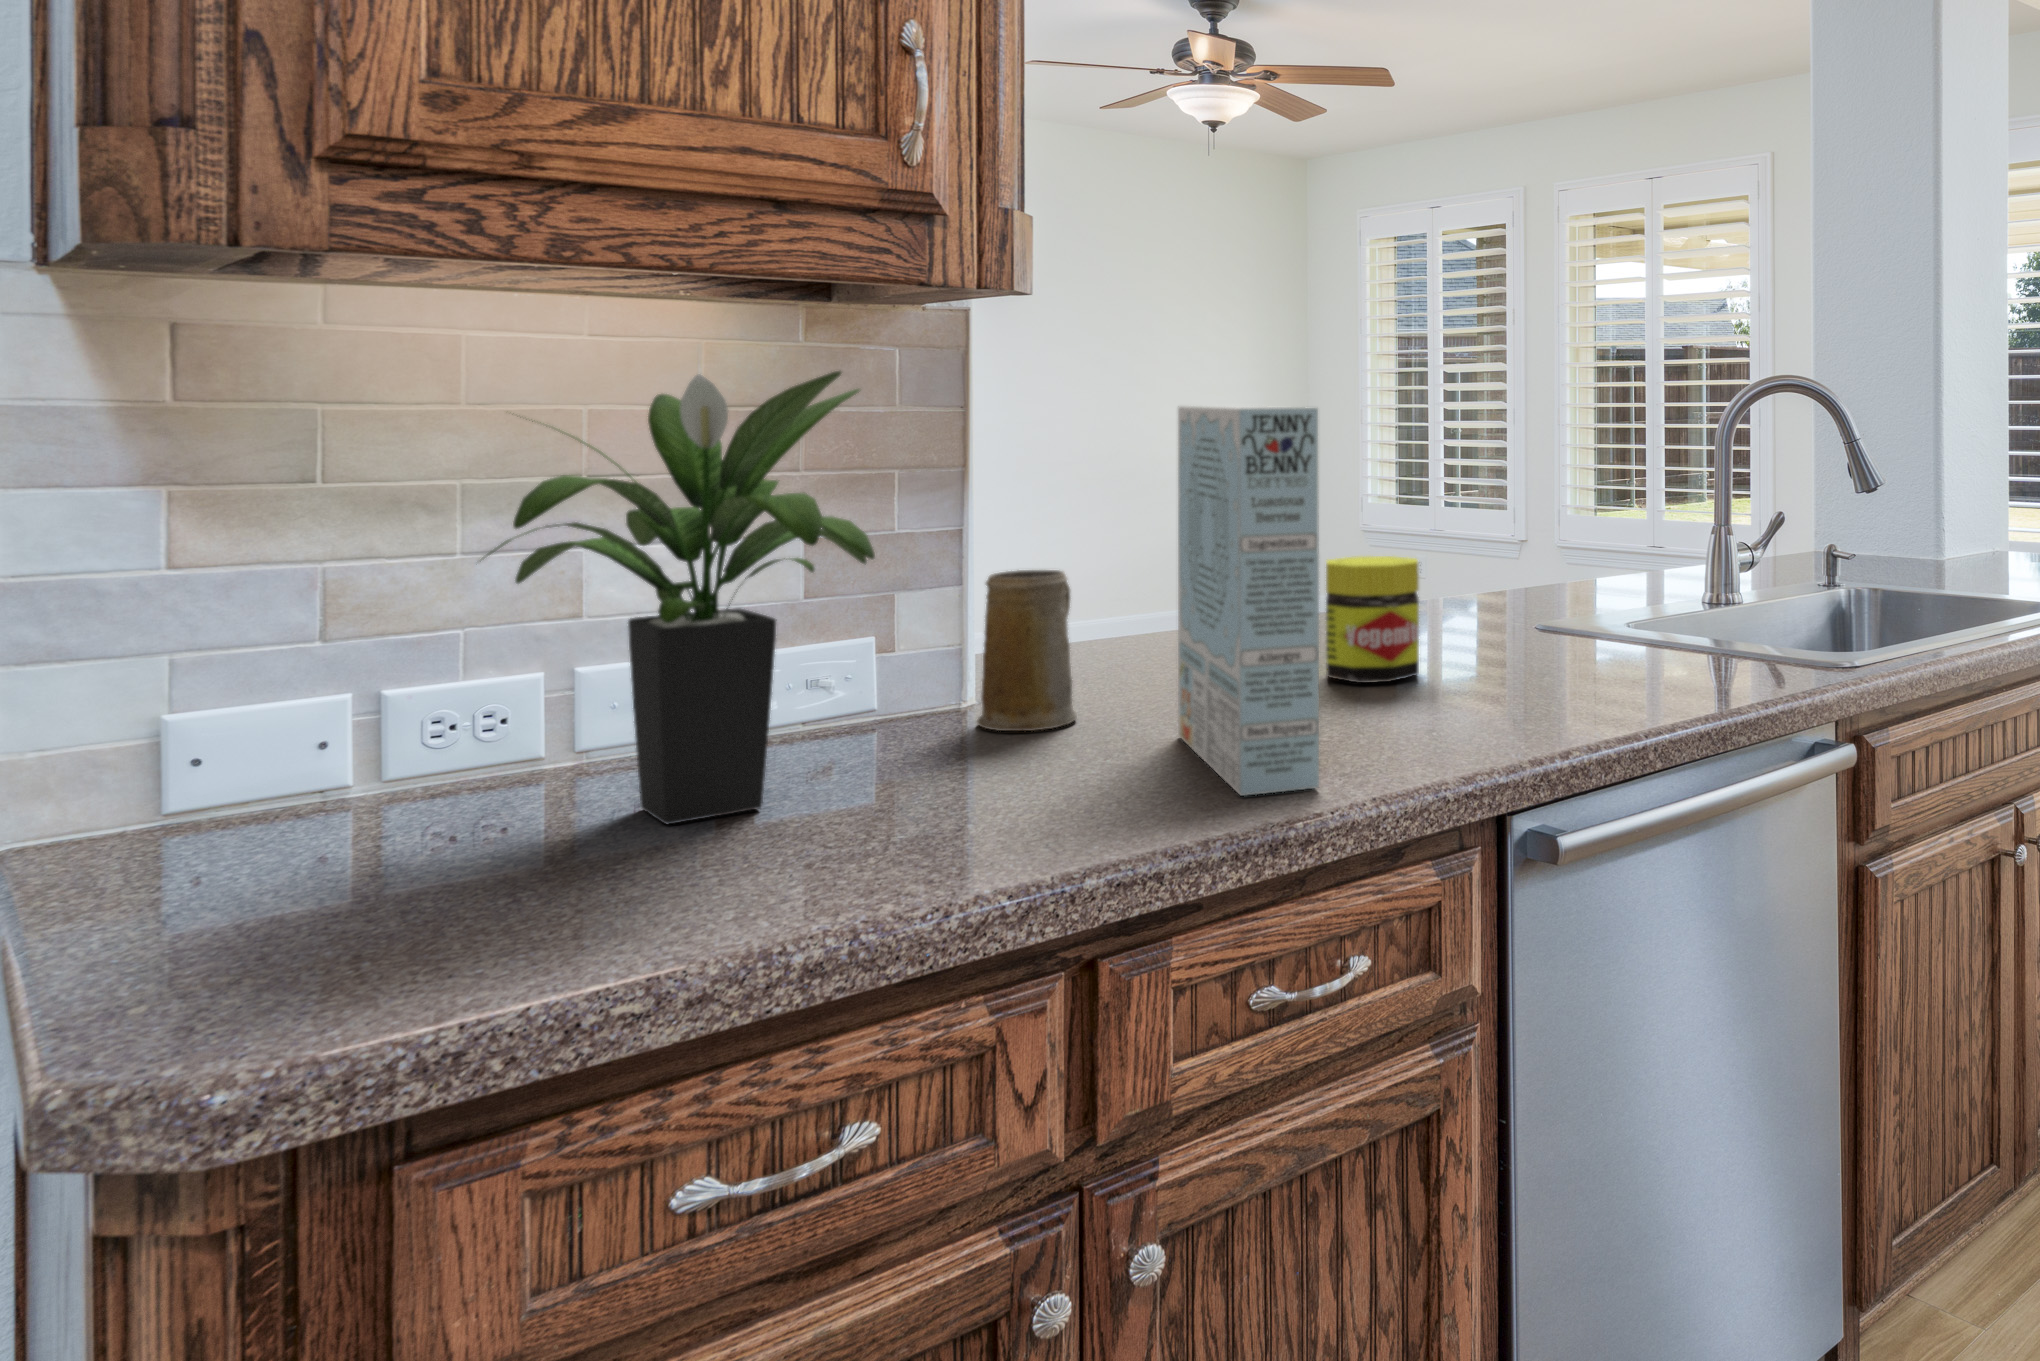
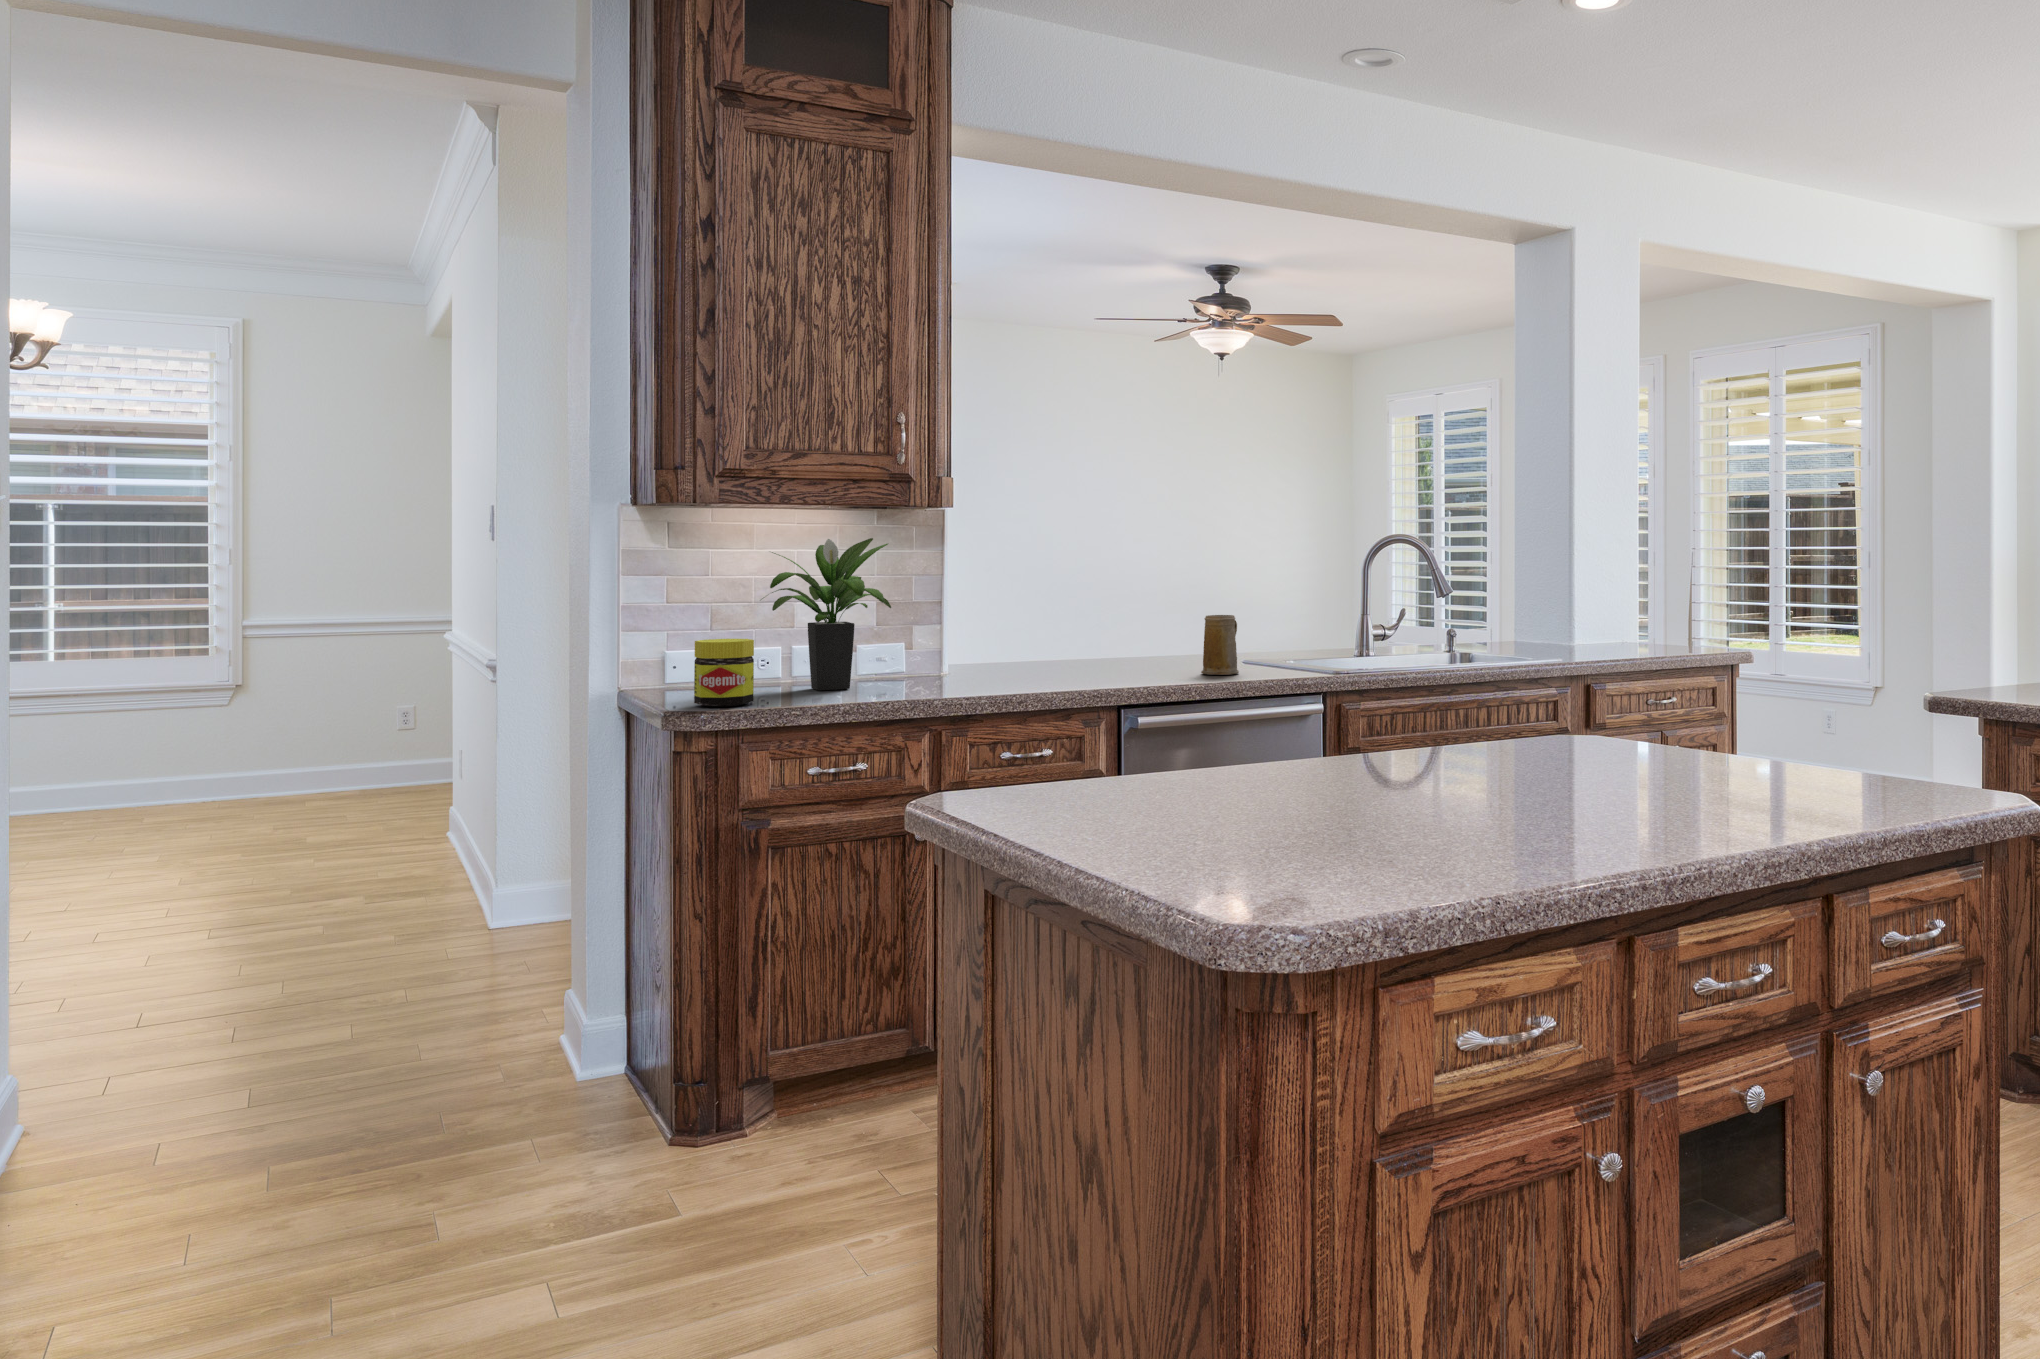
cereal box: present [1178,406,1319,796] -> none [1009,550,1041,691]
jar: present [1326,556,1419,683] -> present [694,639,754,707]
mug: present [977,570,1077,731] -> present [1201,615,1239,675]

